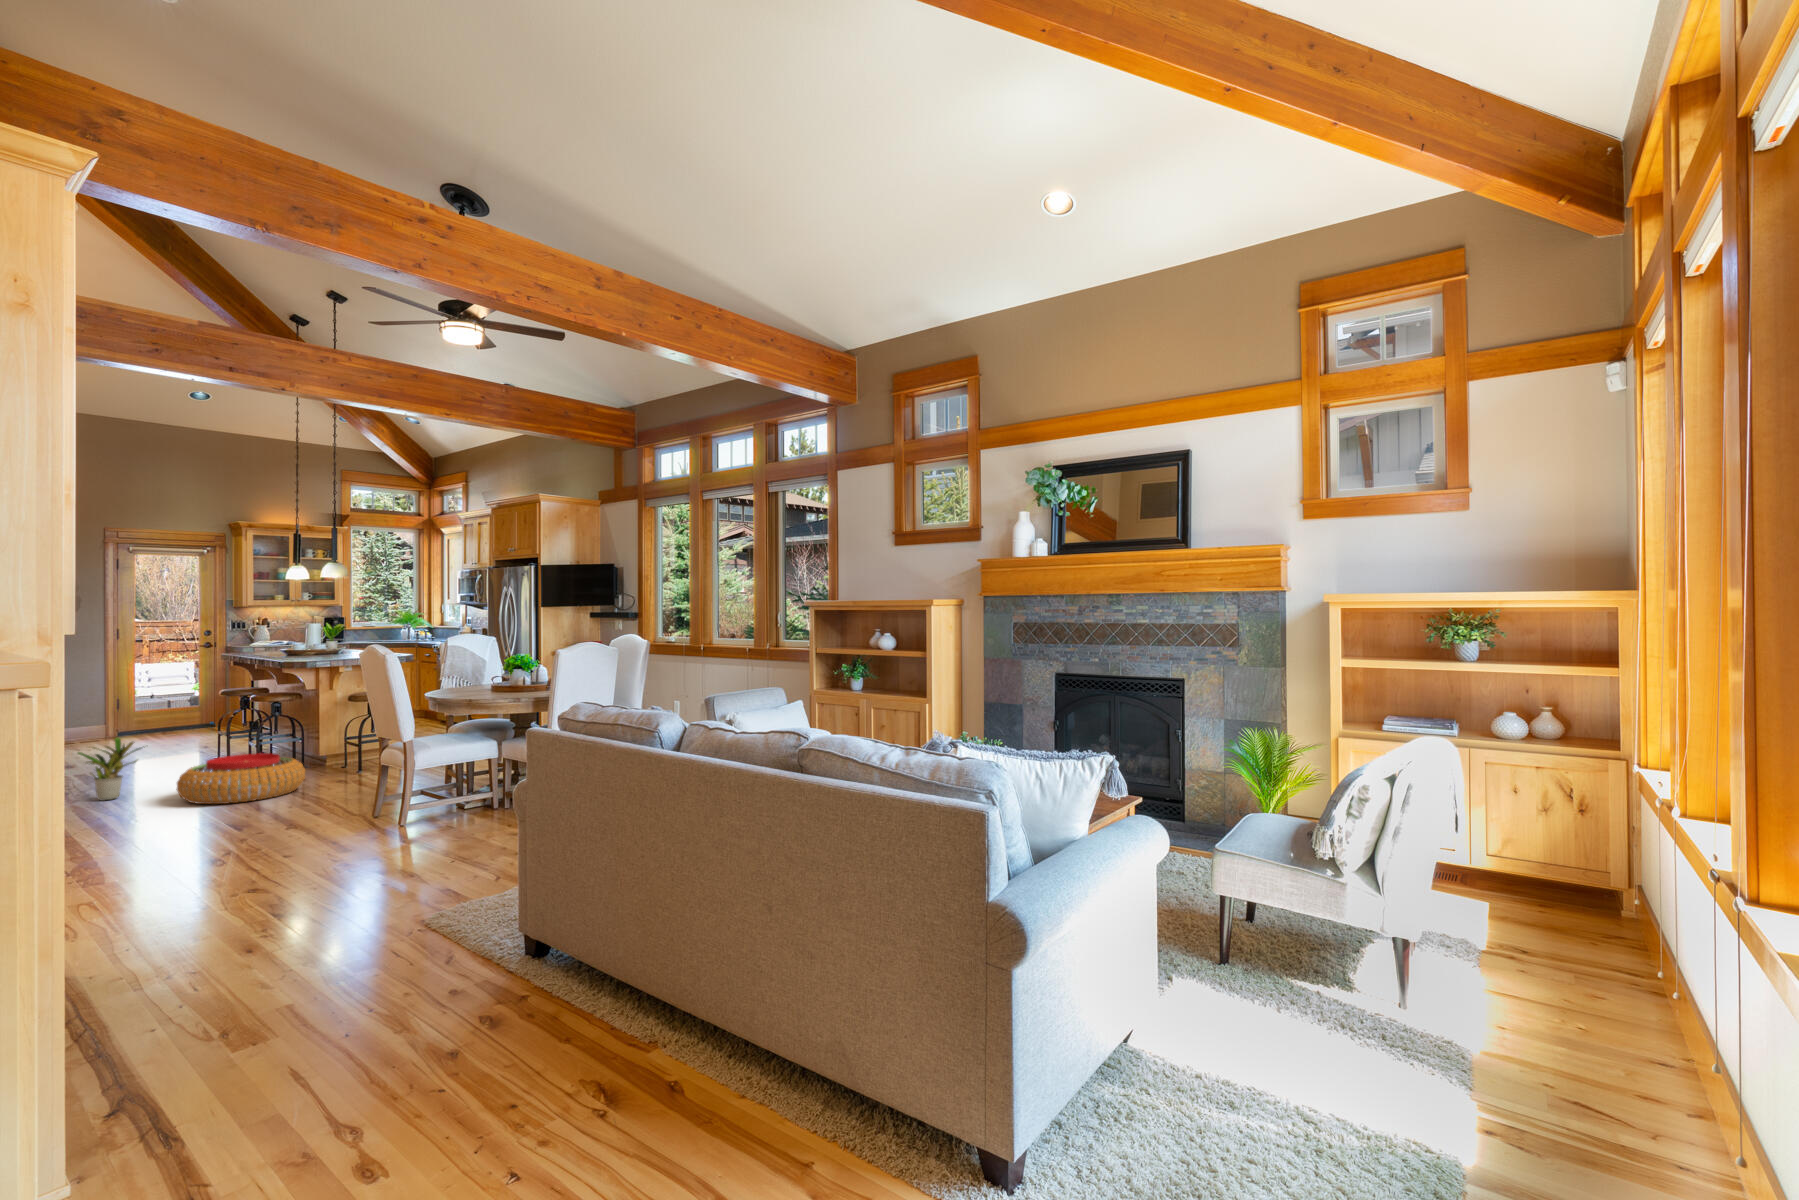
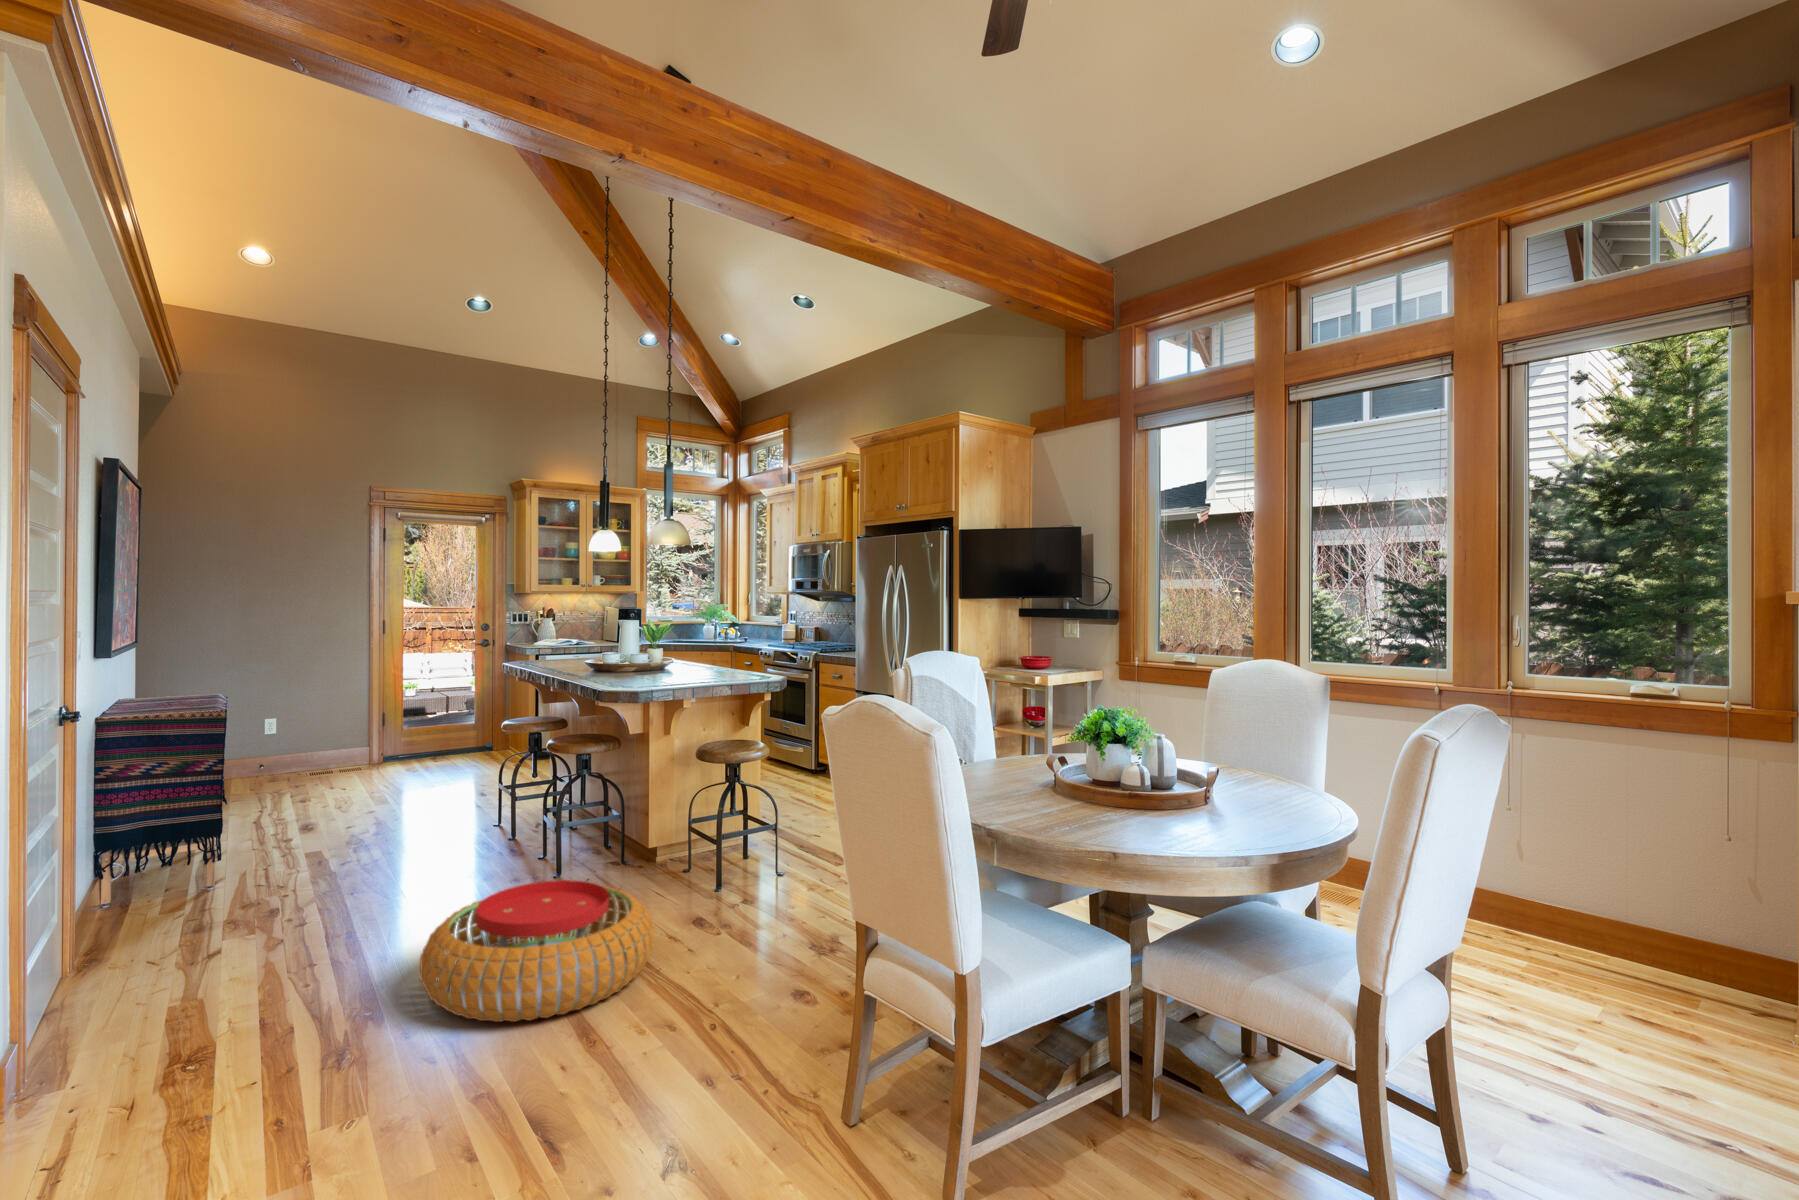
potted plant: present [78,737,142,801] -> none [253,832,379,971]

